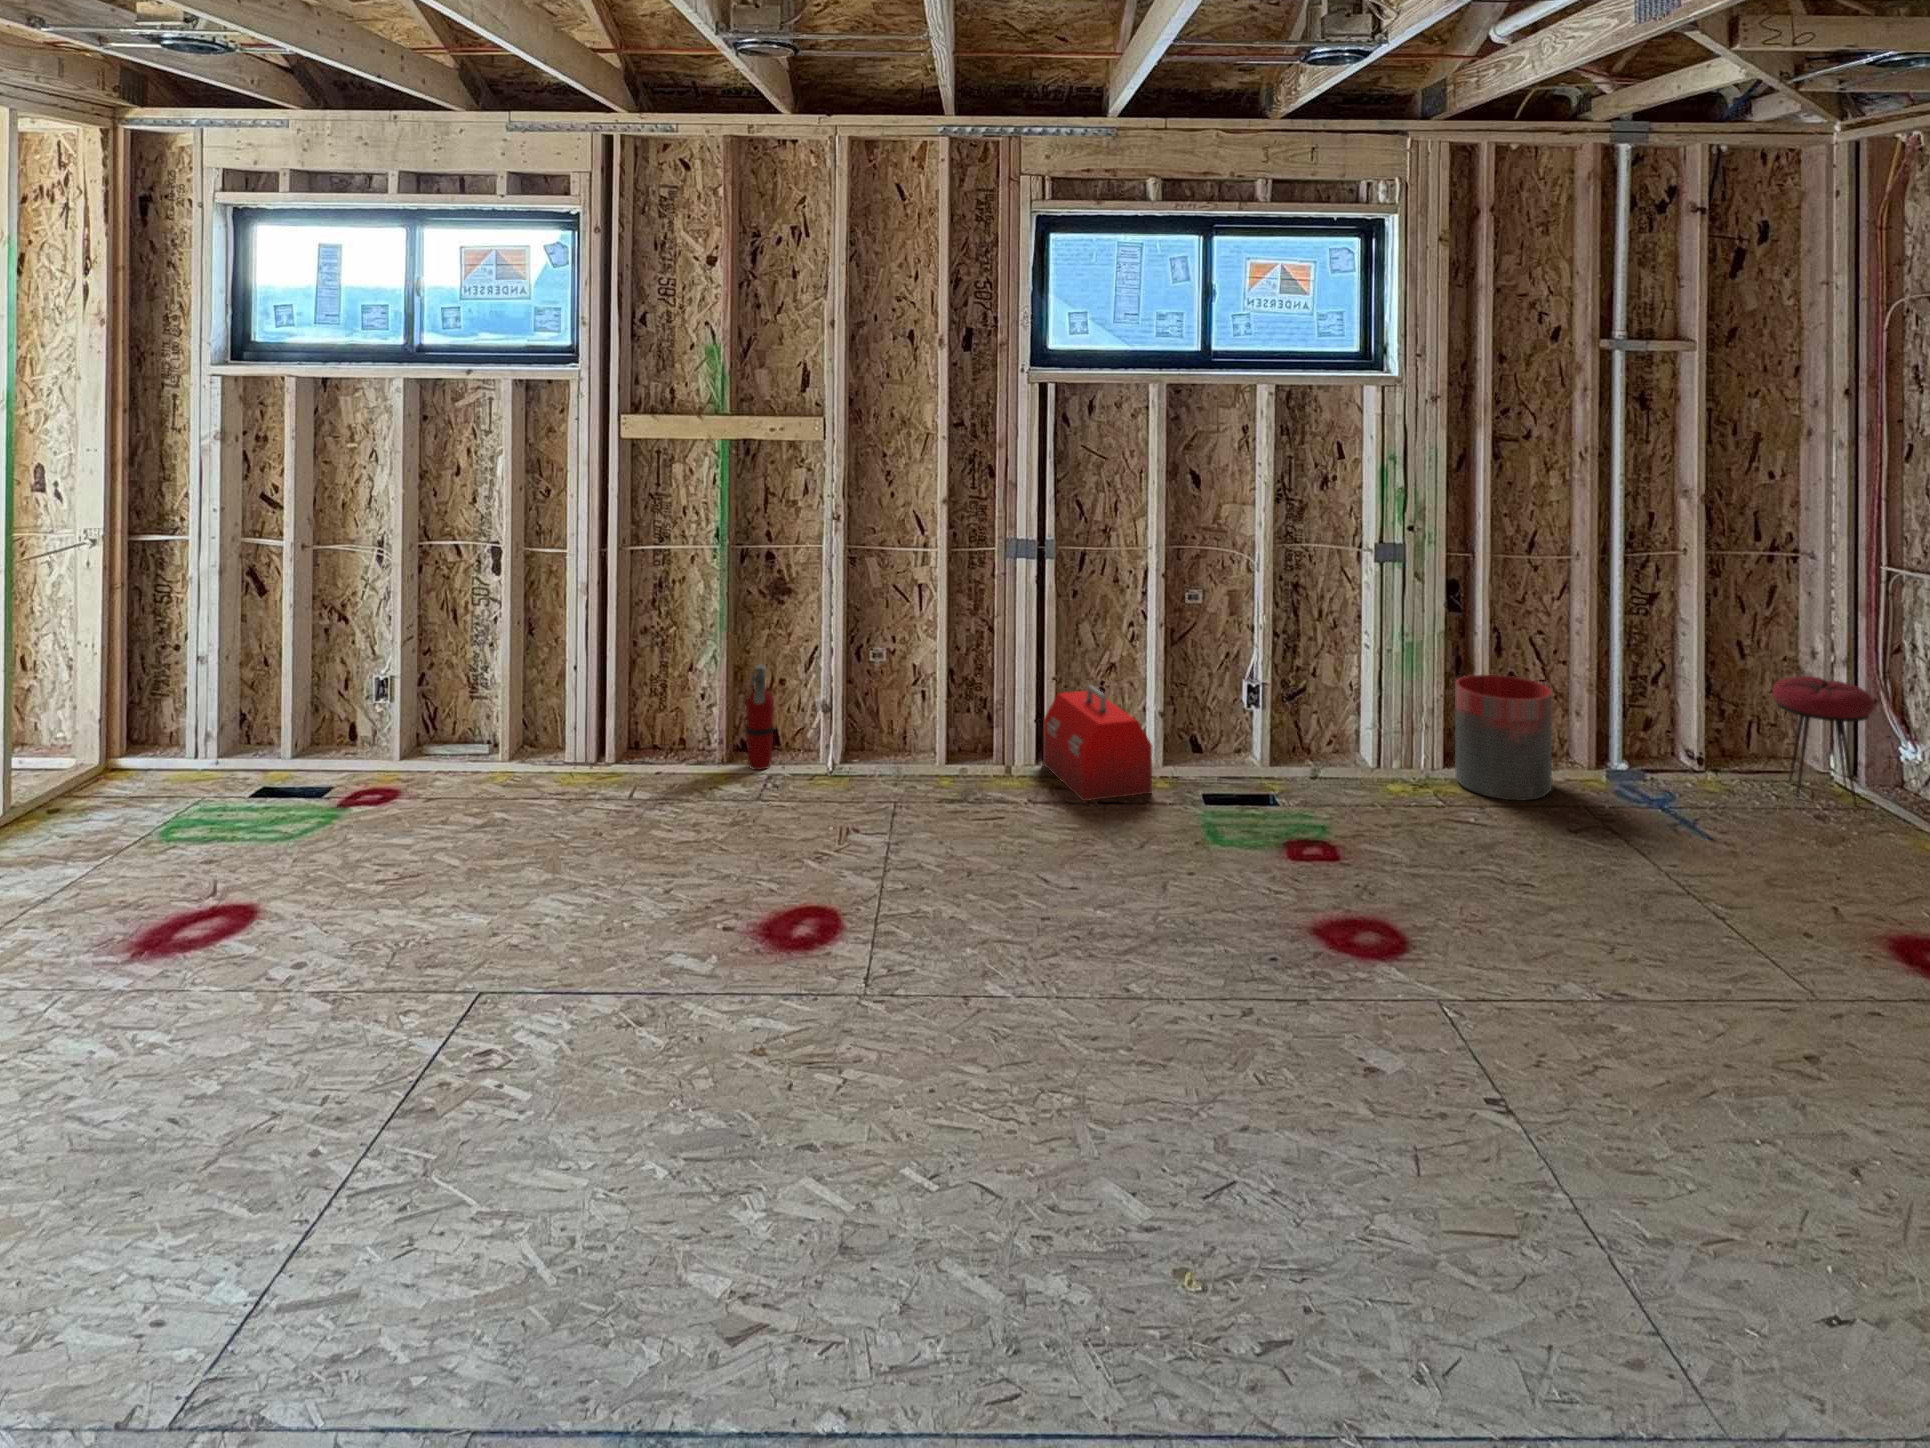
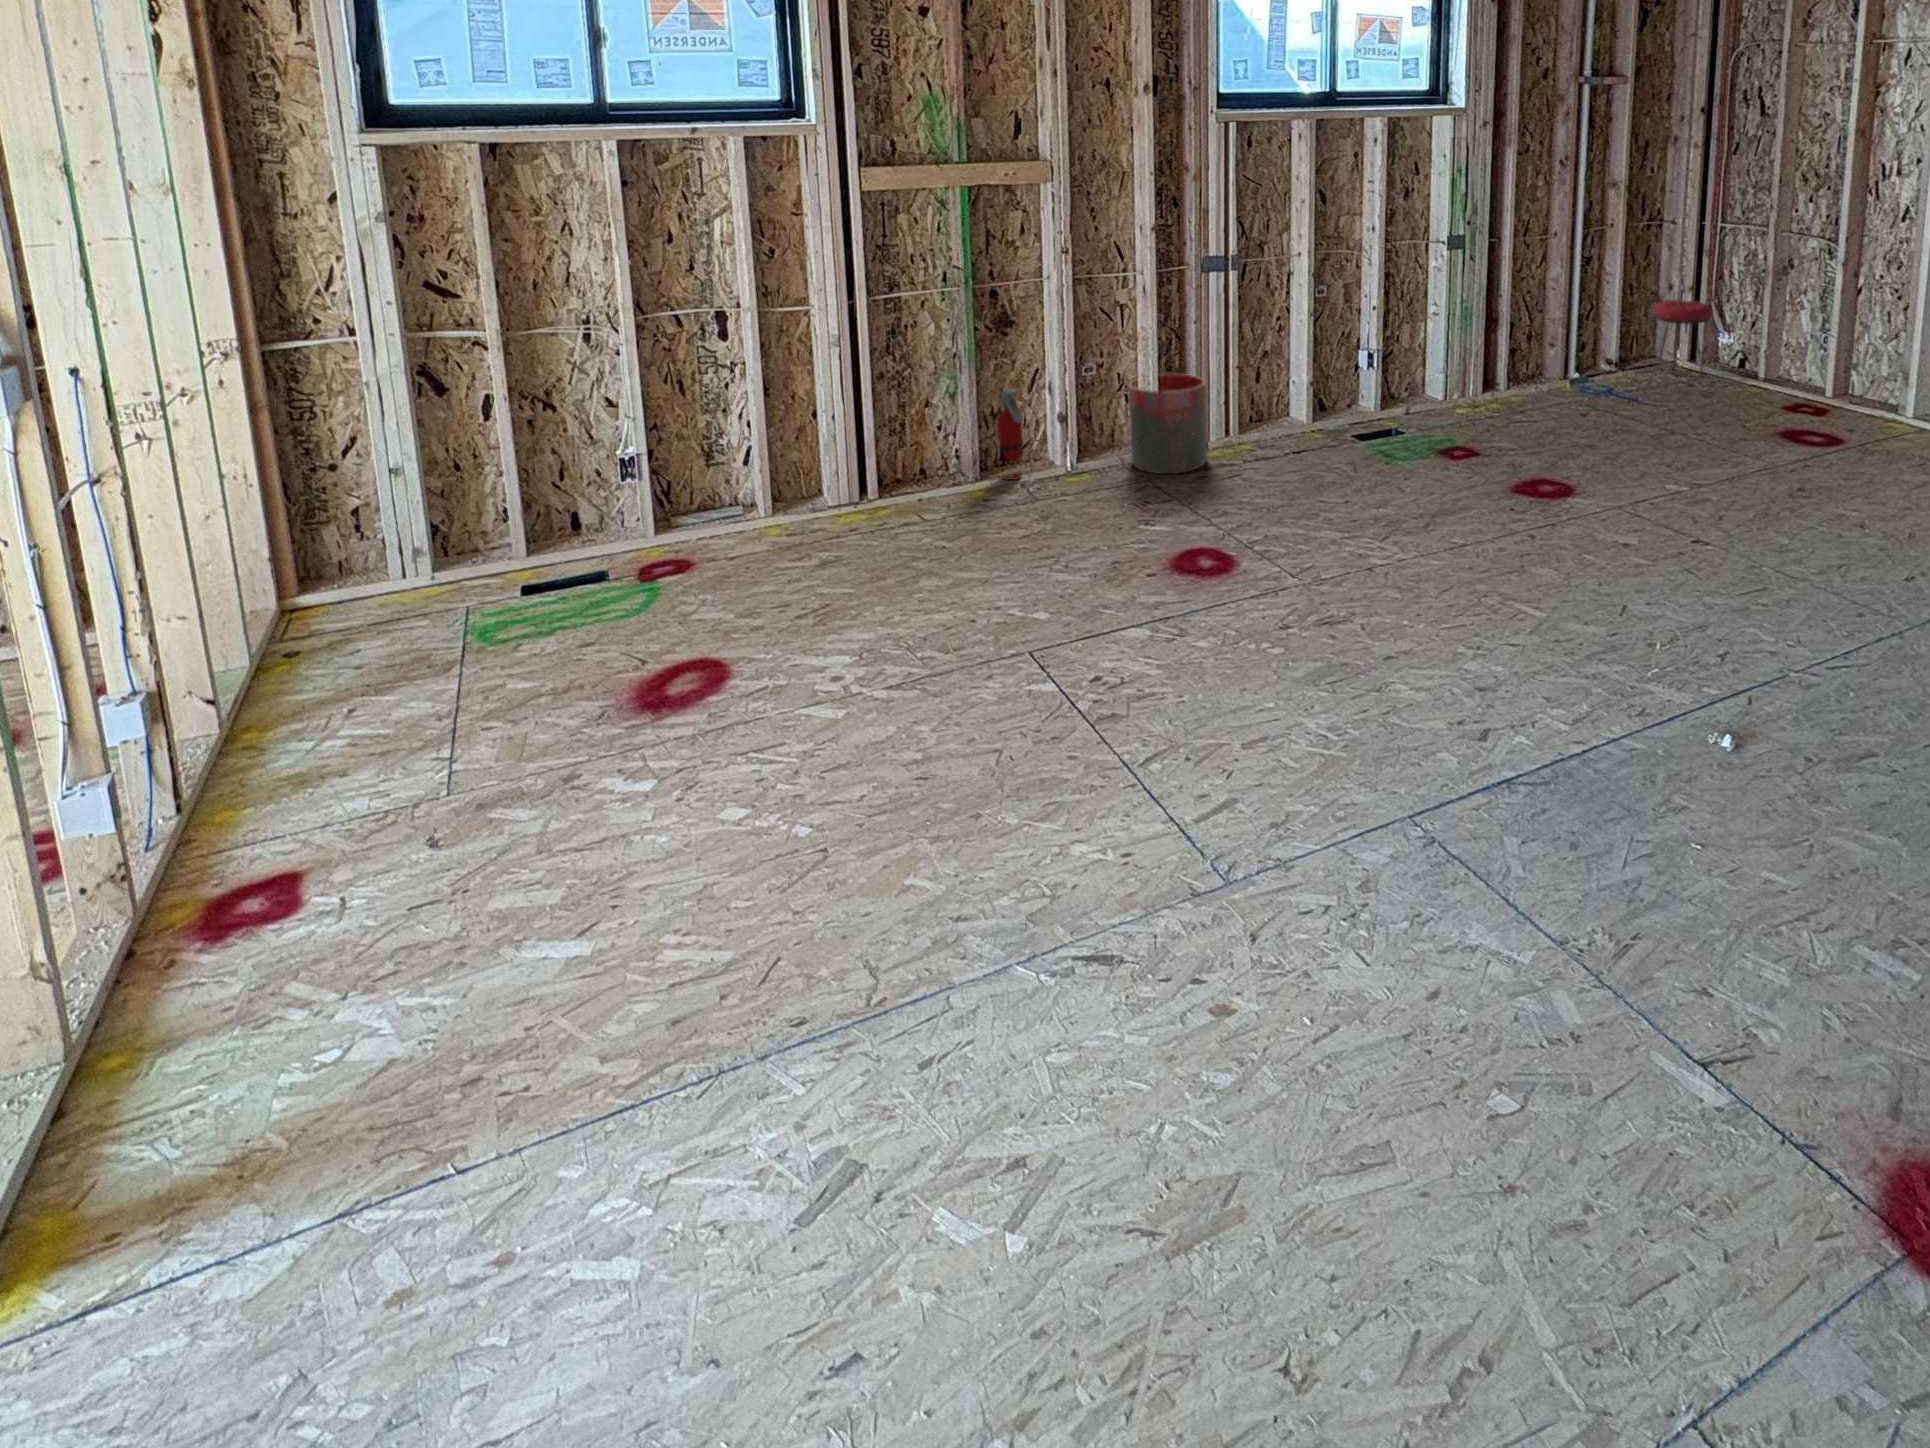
trash can: present [1455,674,1552,801] -> present [1129,374,1207,474]
toolbox: present [1043,685,1152,801] -> none [1228,367,1331,452]

